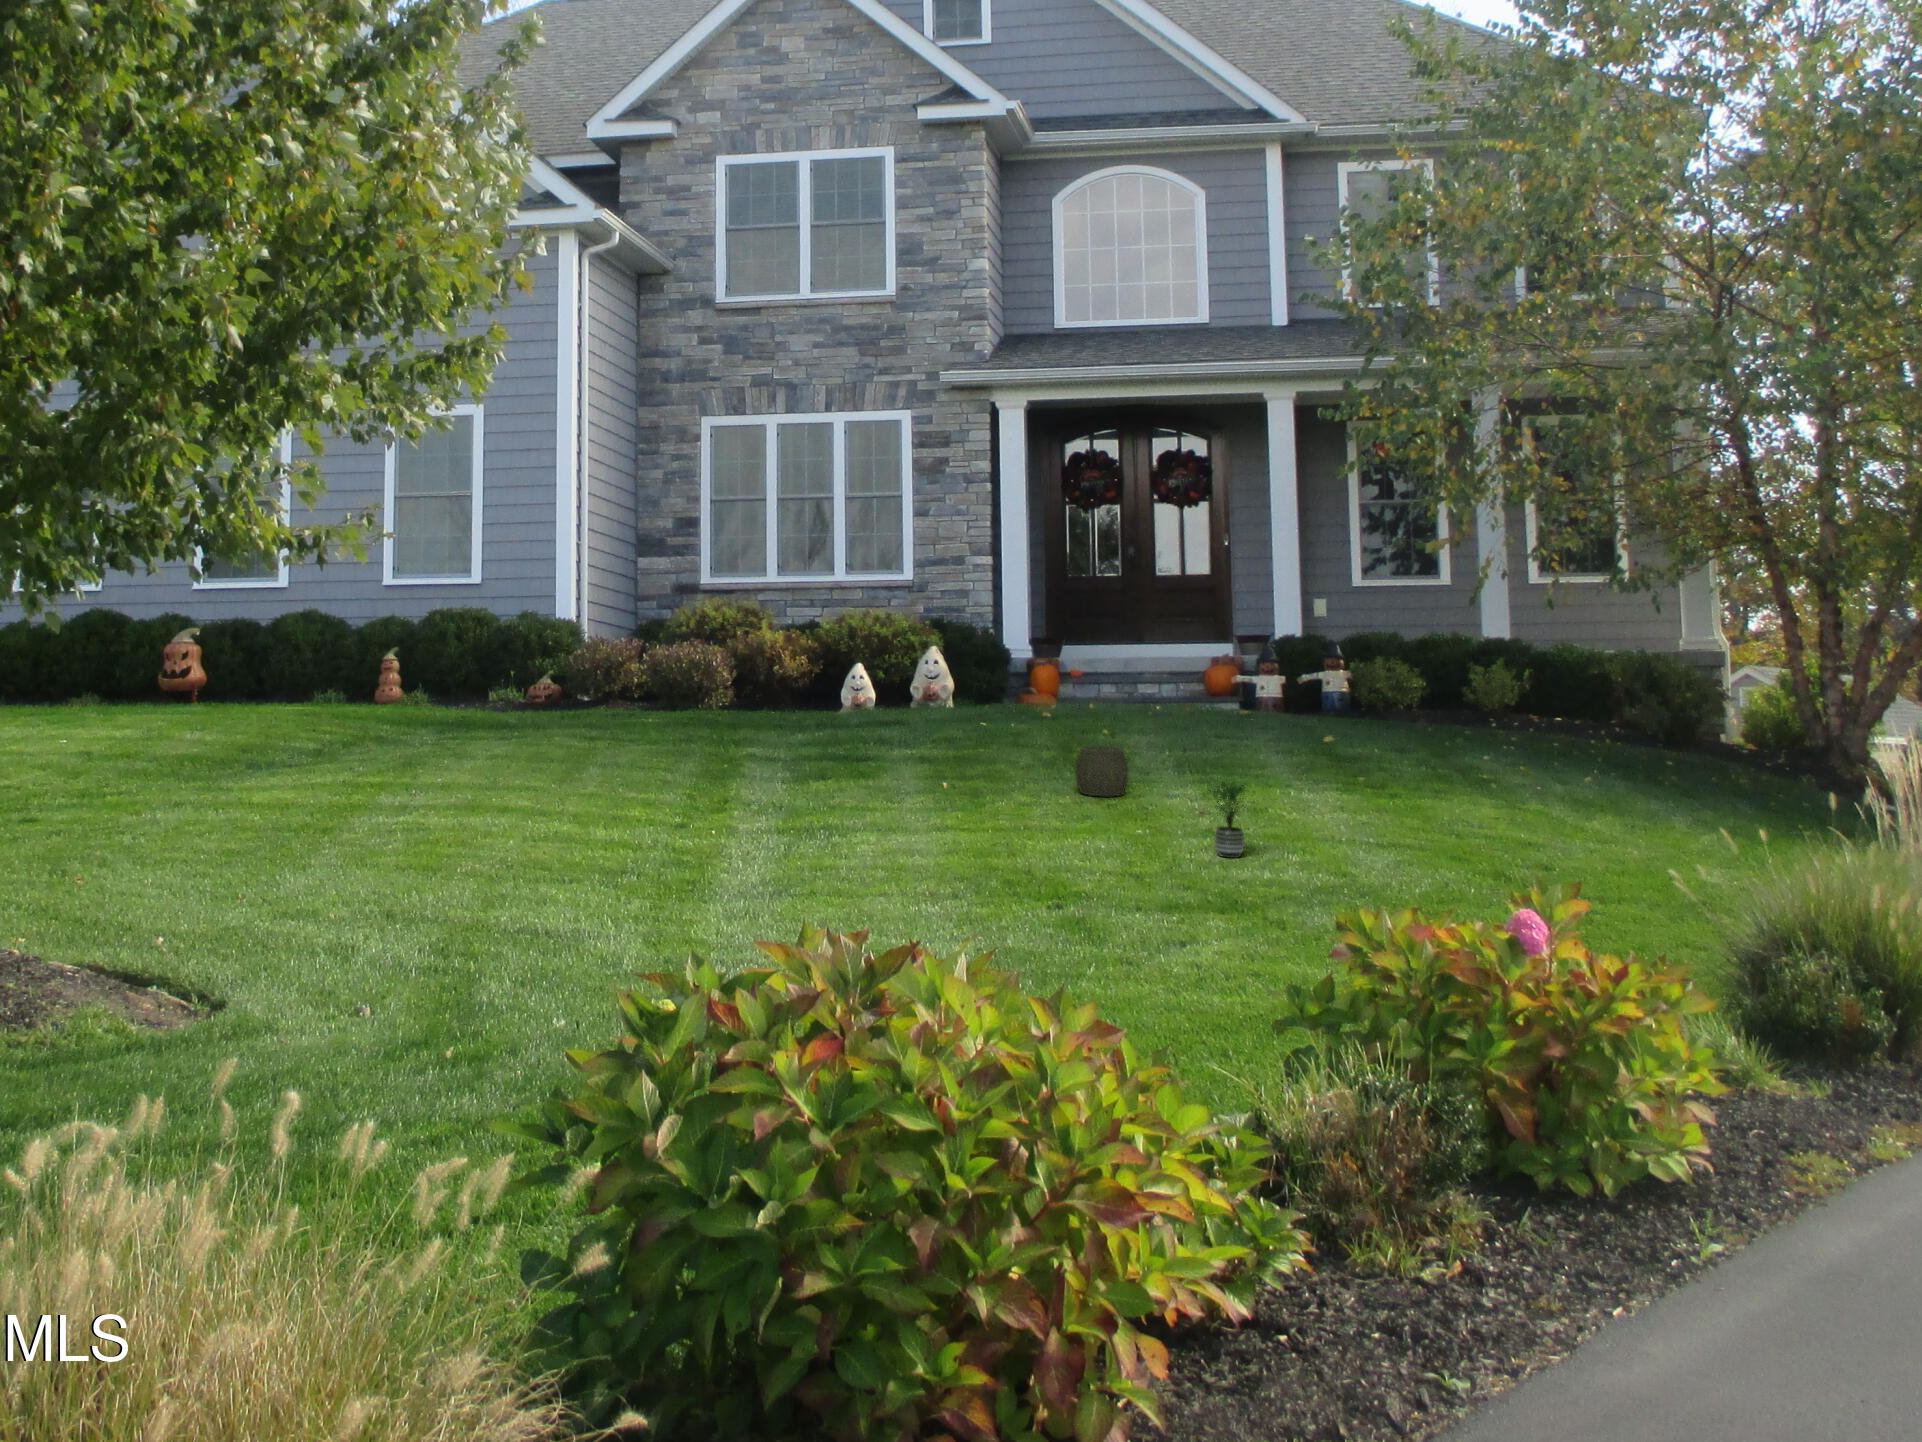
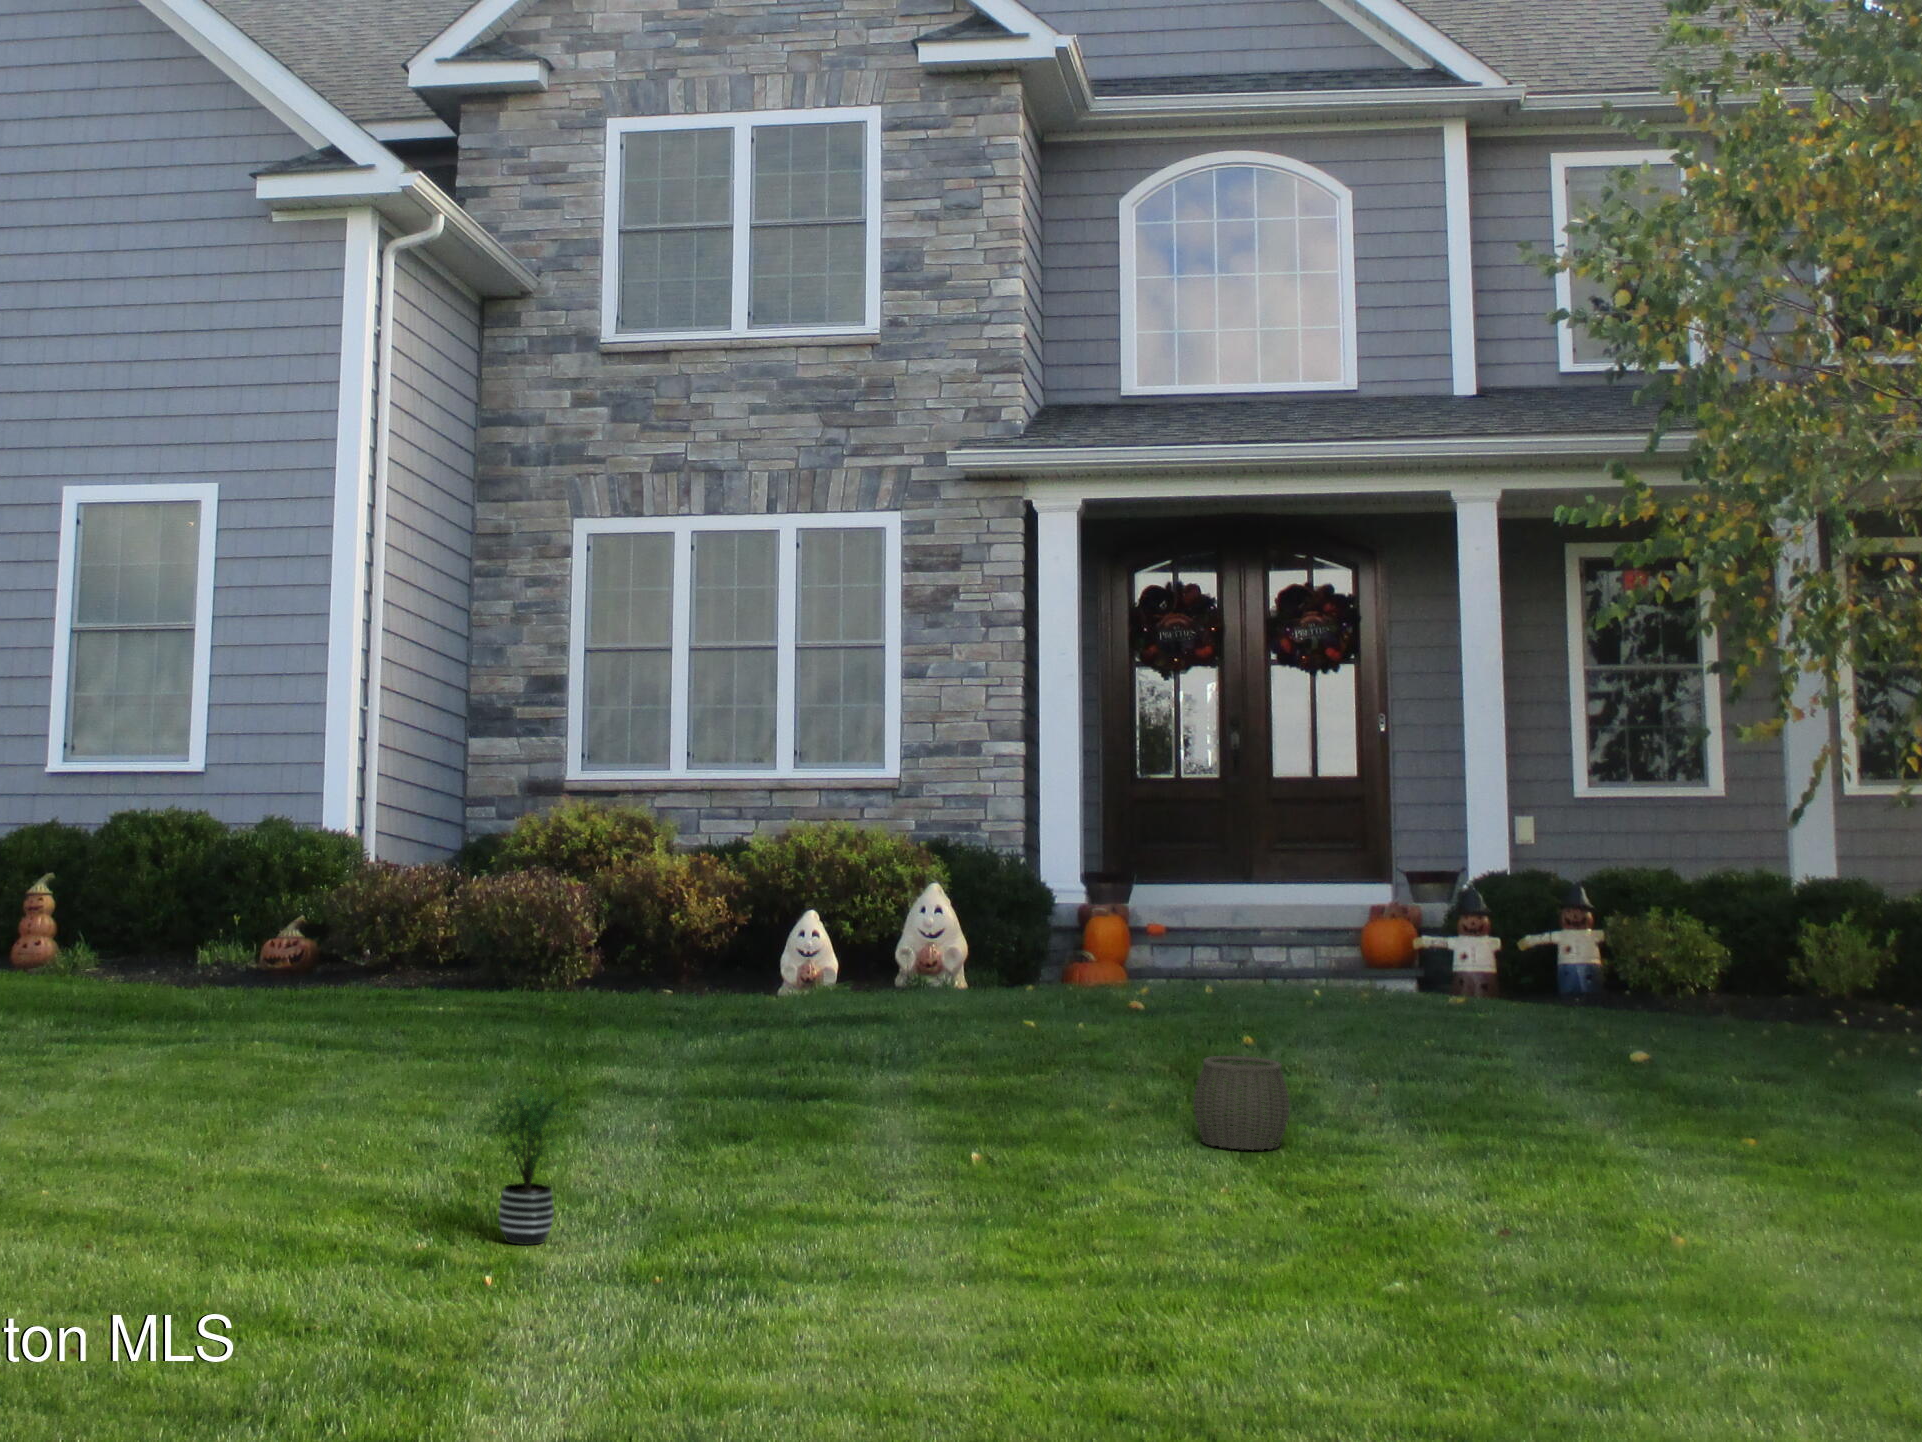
potted plant: present [1204,777,1248,858] -> present [476,1089,573,1245]

